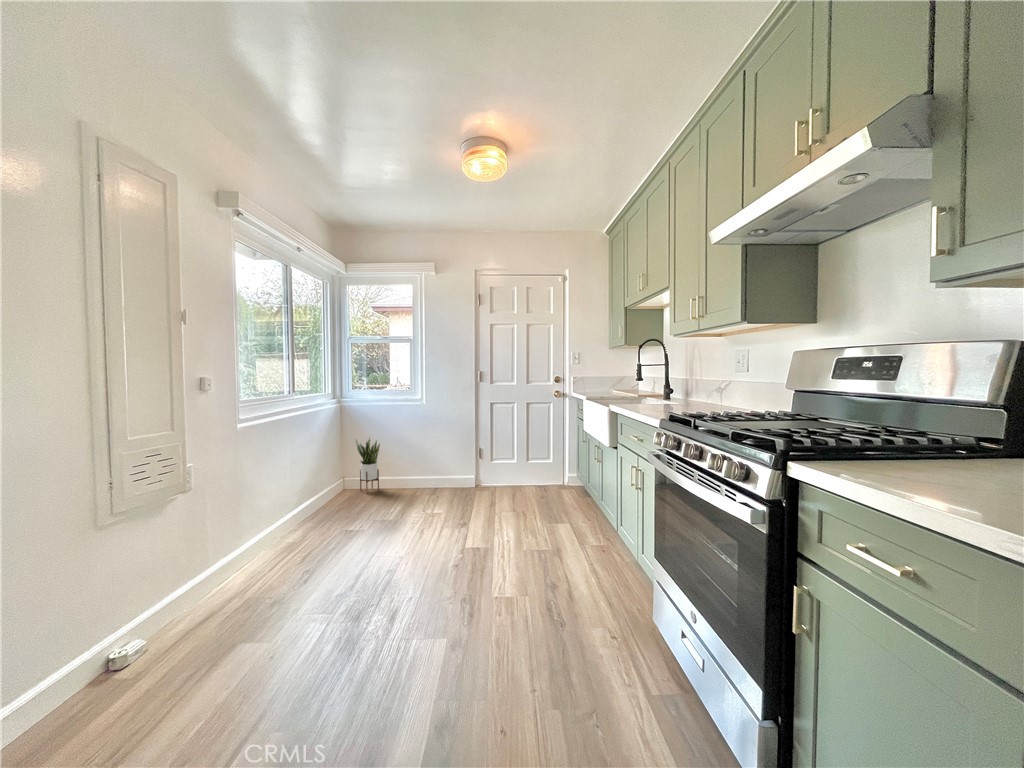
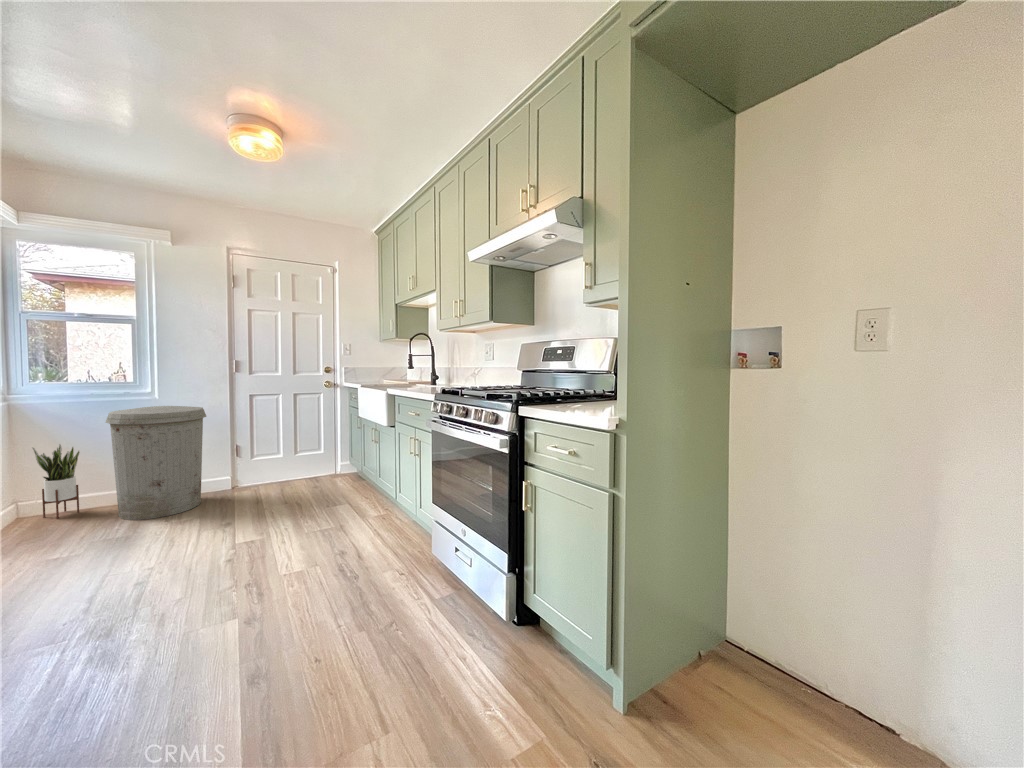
trash can: none [392,412,456,506] -> present [106,406,206,520]

